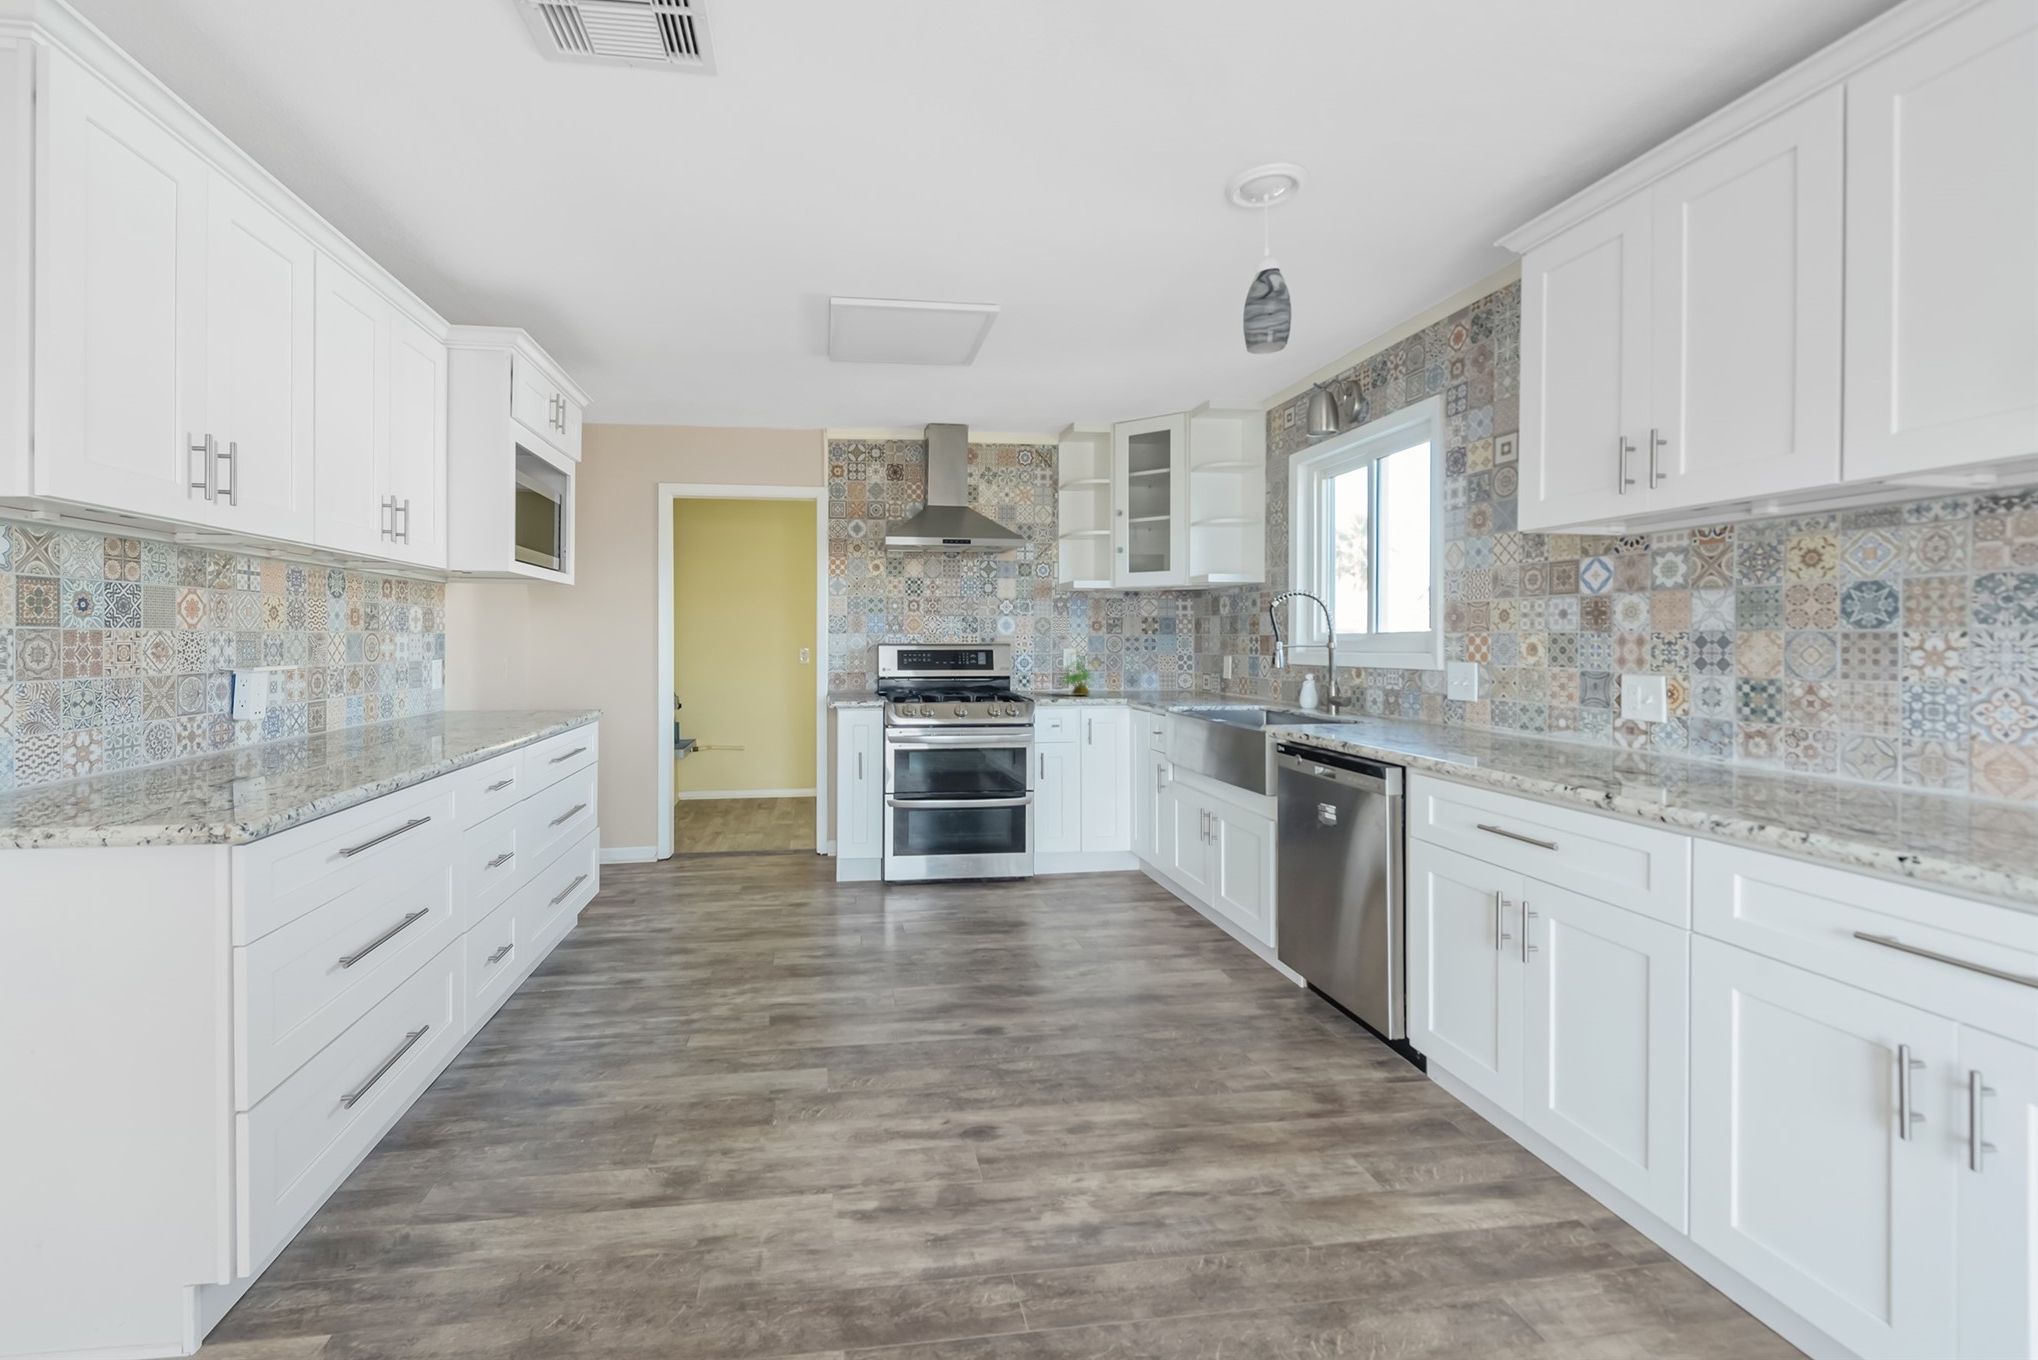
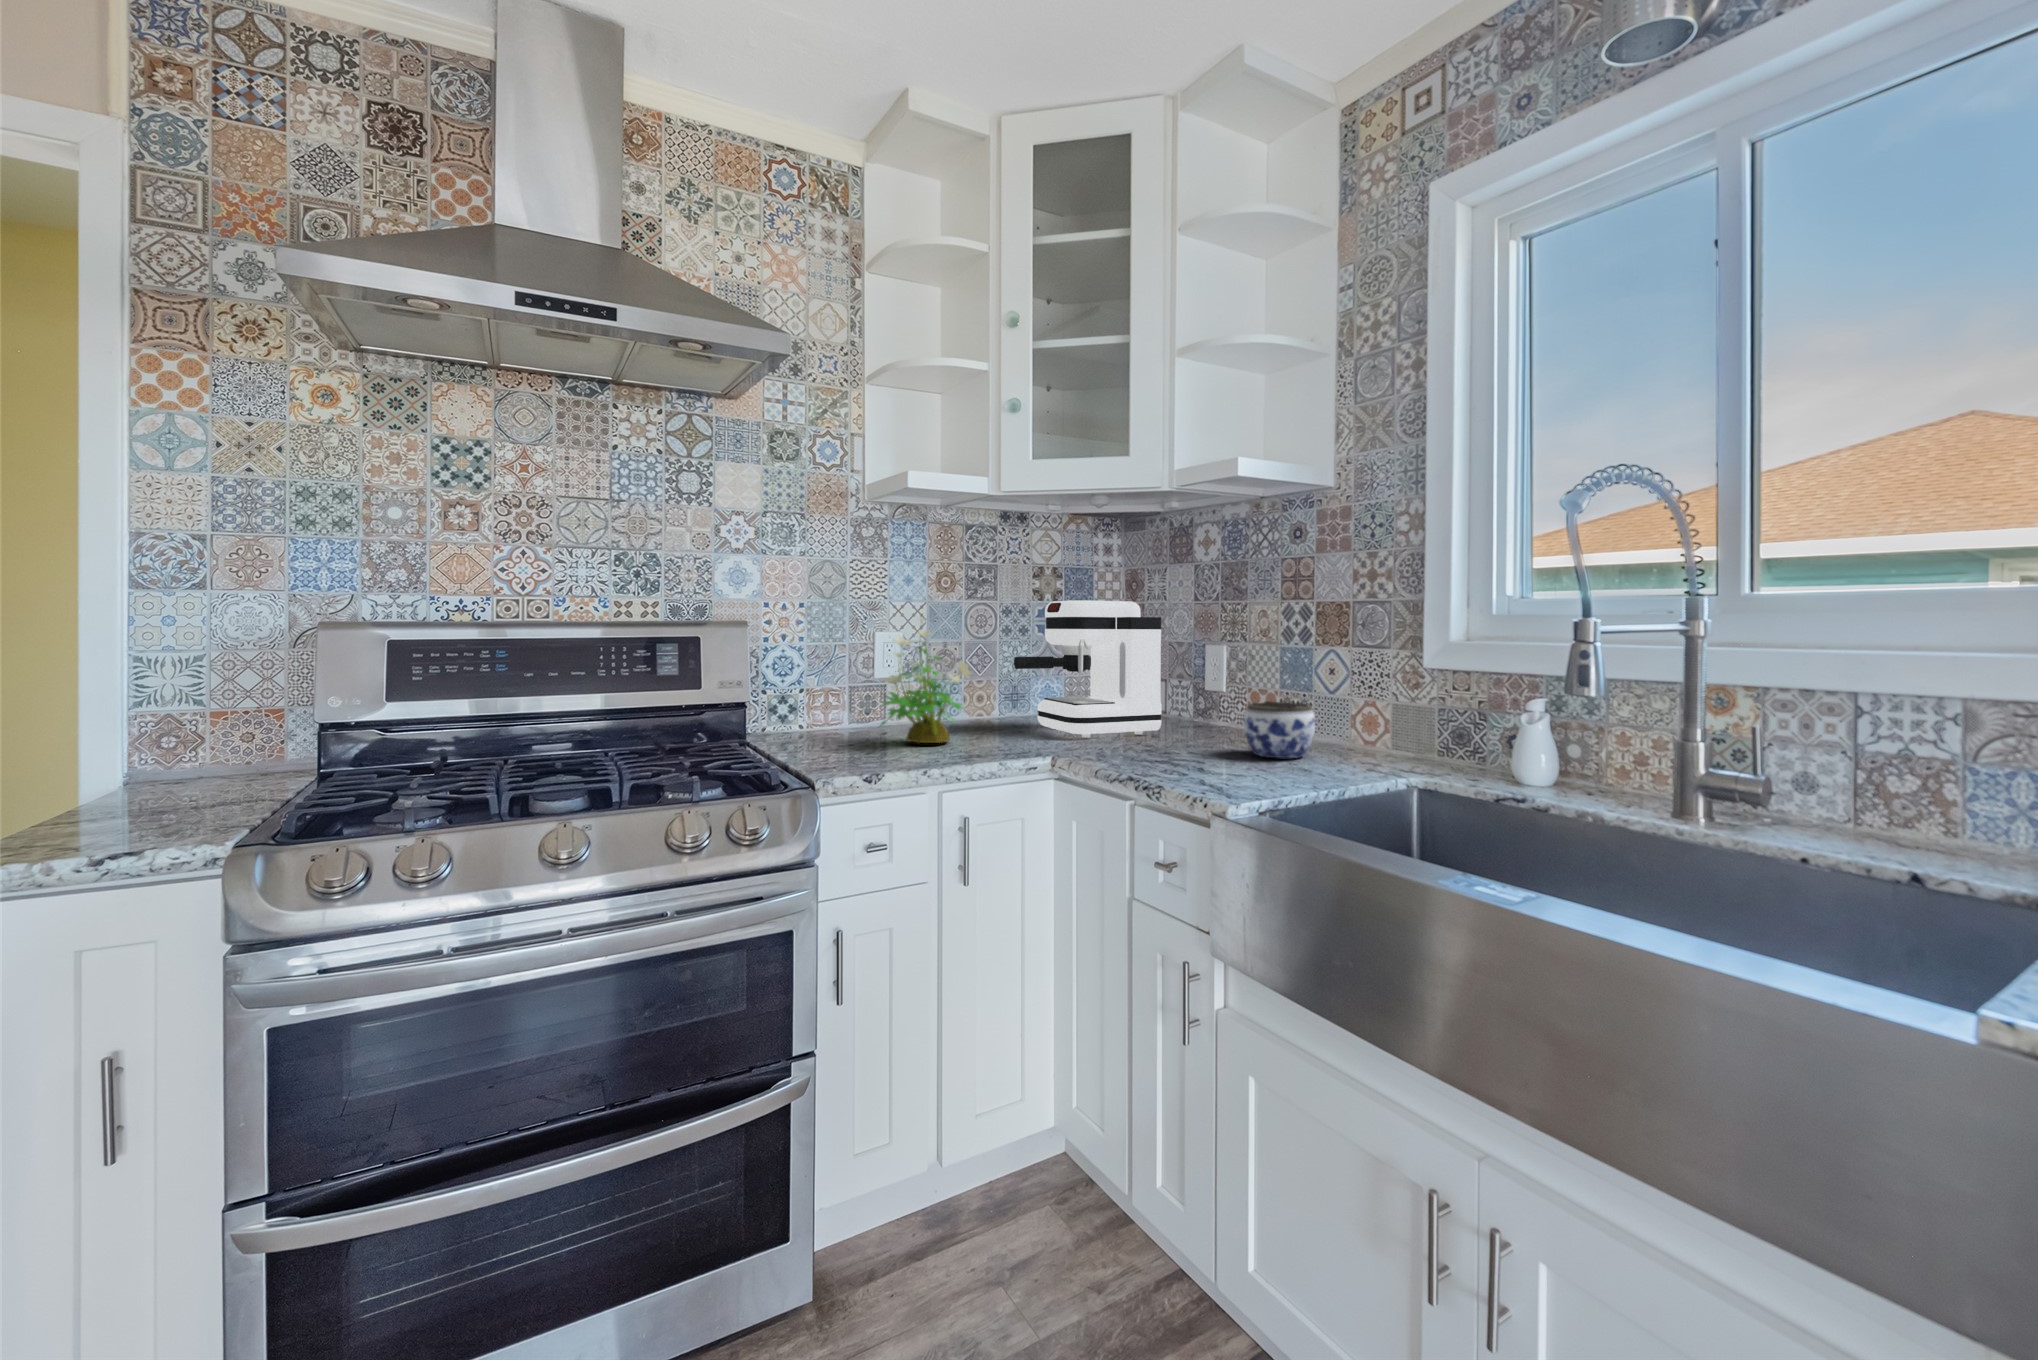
coffee maker: none [1122,635,1189,696] -> present [1014,600,1162,738]
jar: none [1211,679,1243,703] -> present [1243,701,1316,758]

